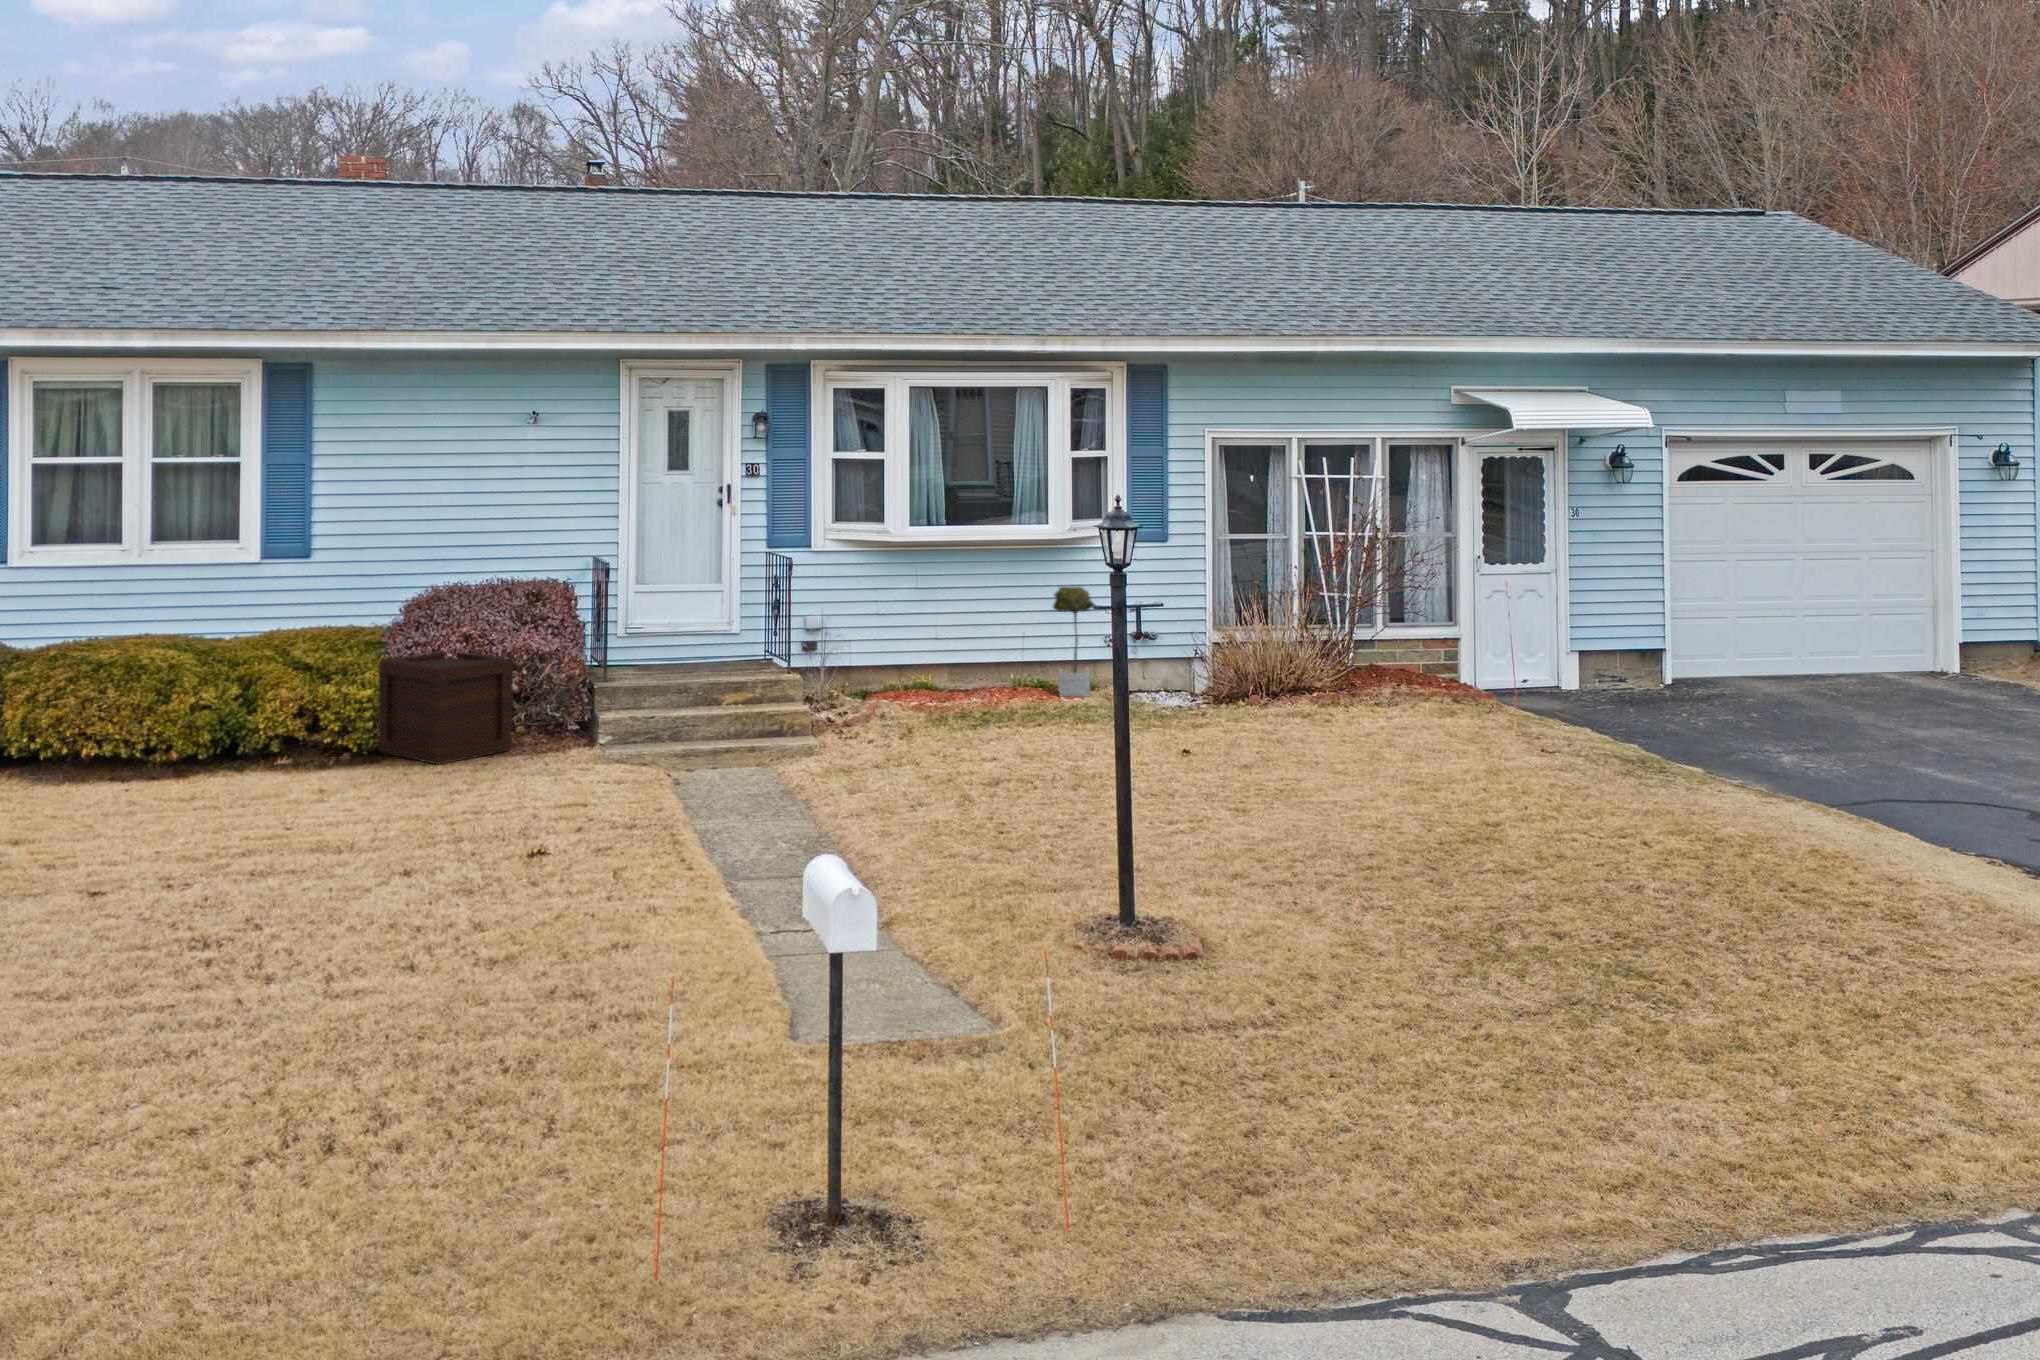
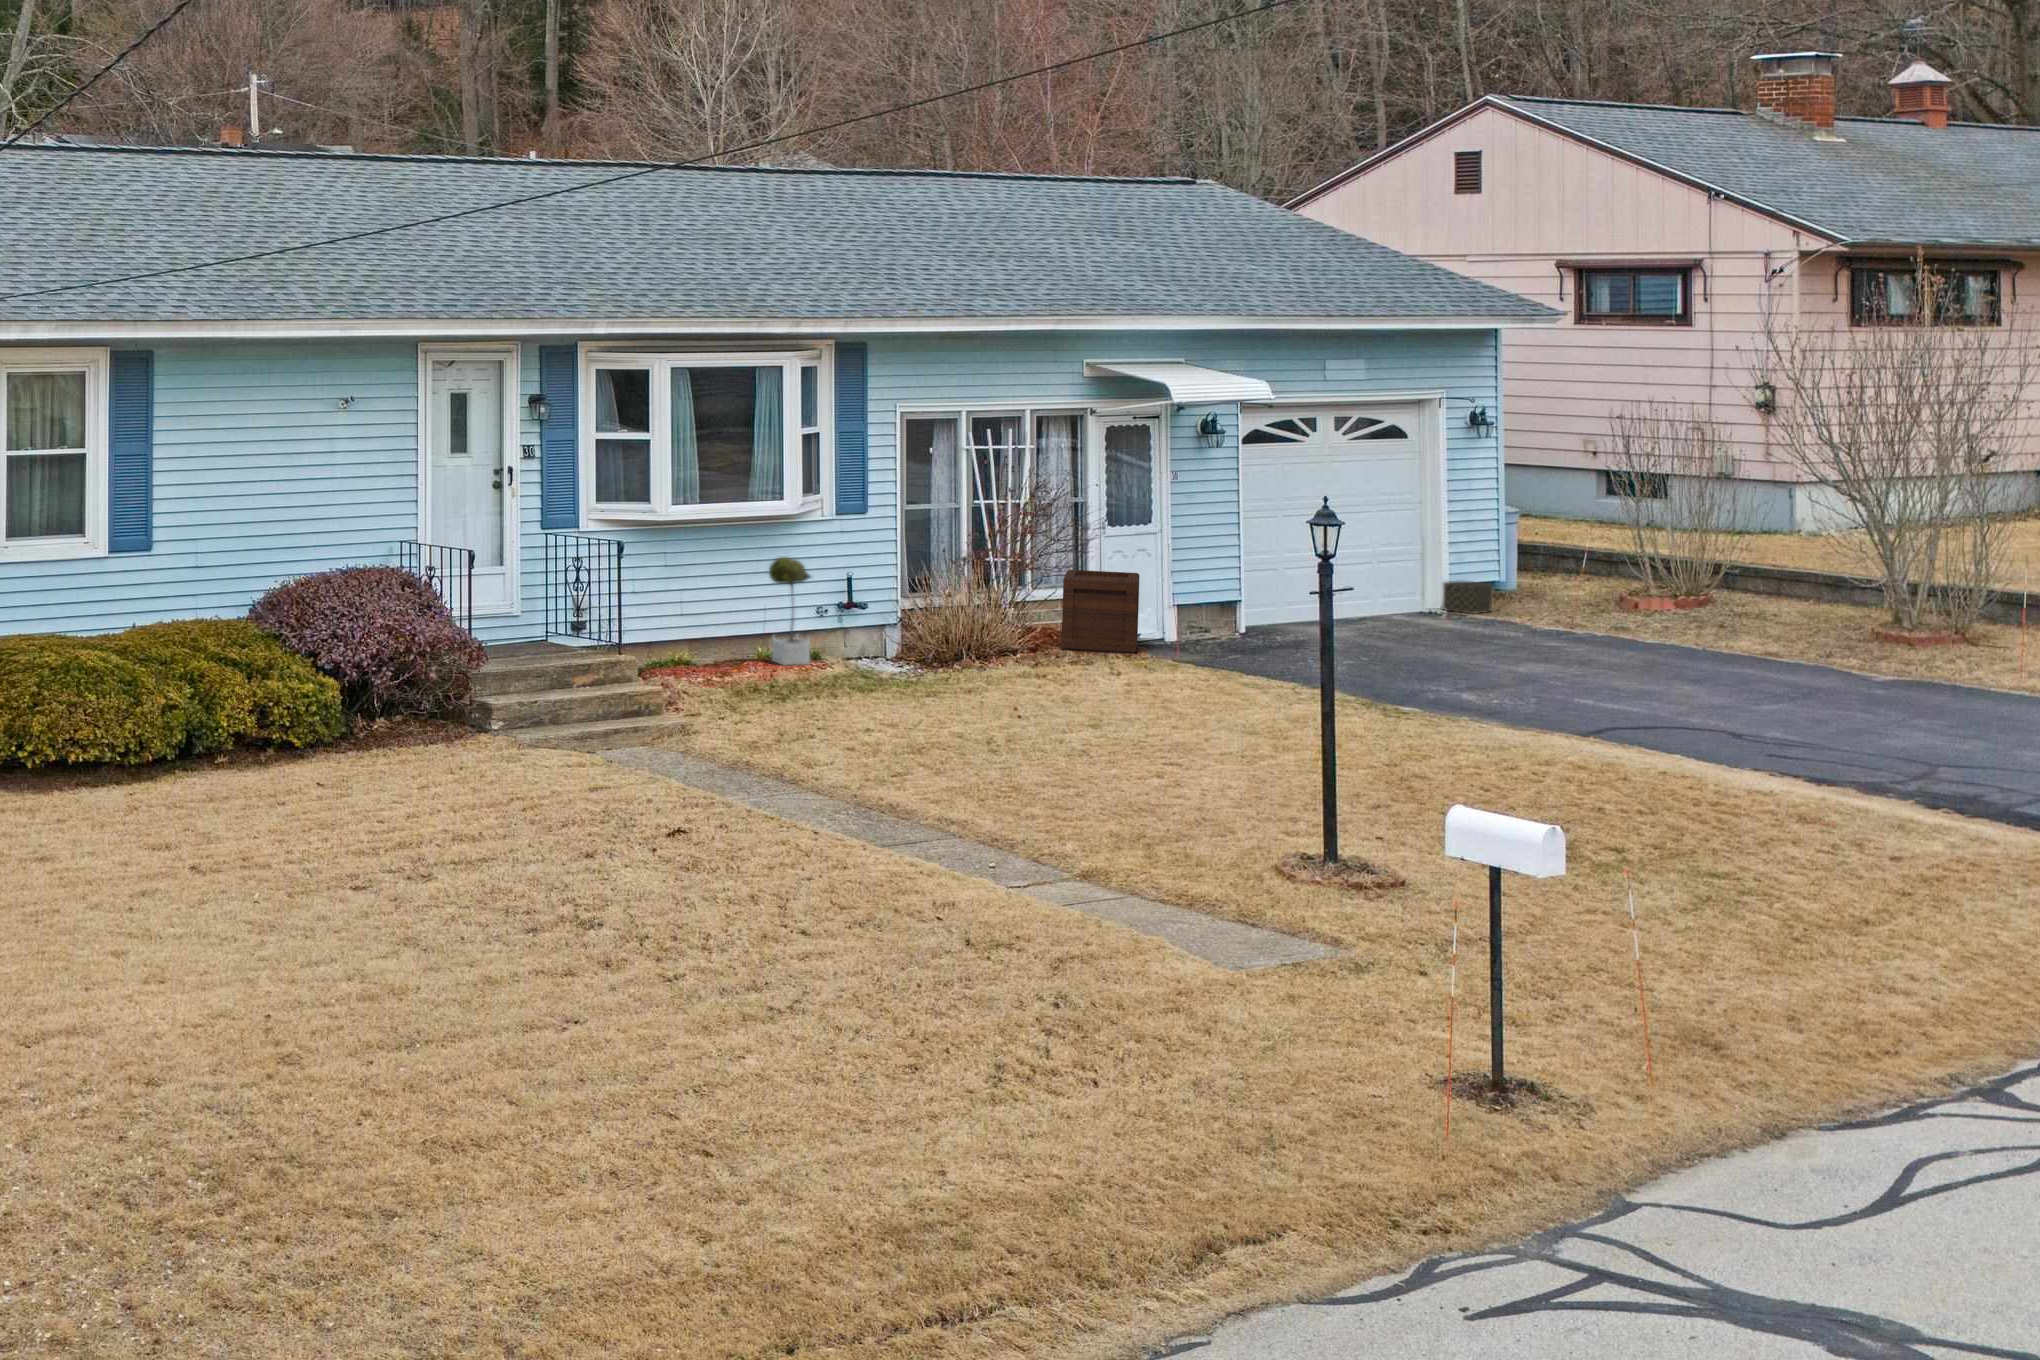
storage box: none [1964,637,2027,675] -> present [1442,581,1493,613]
wooden crate: present [378,651,513,764] -> present [1061,570,1139,654]

